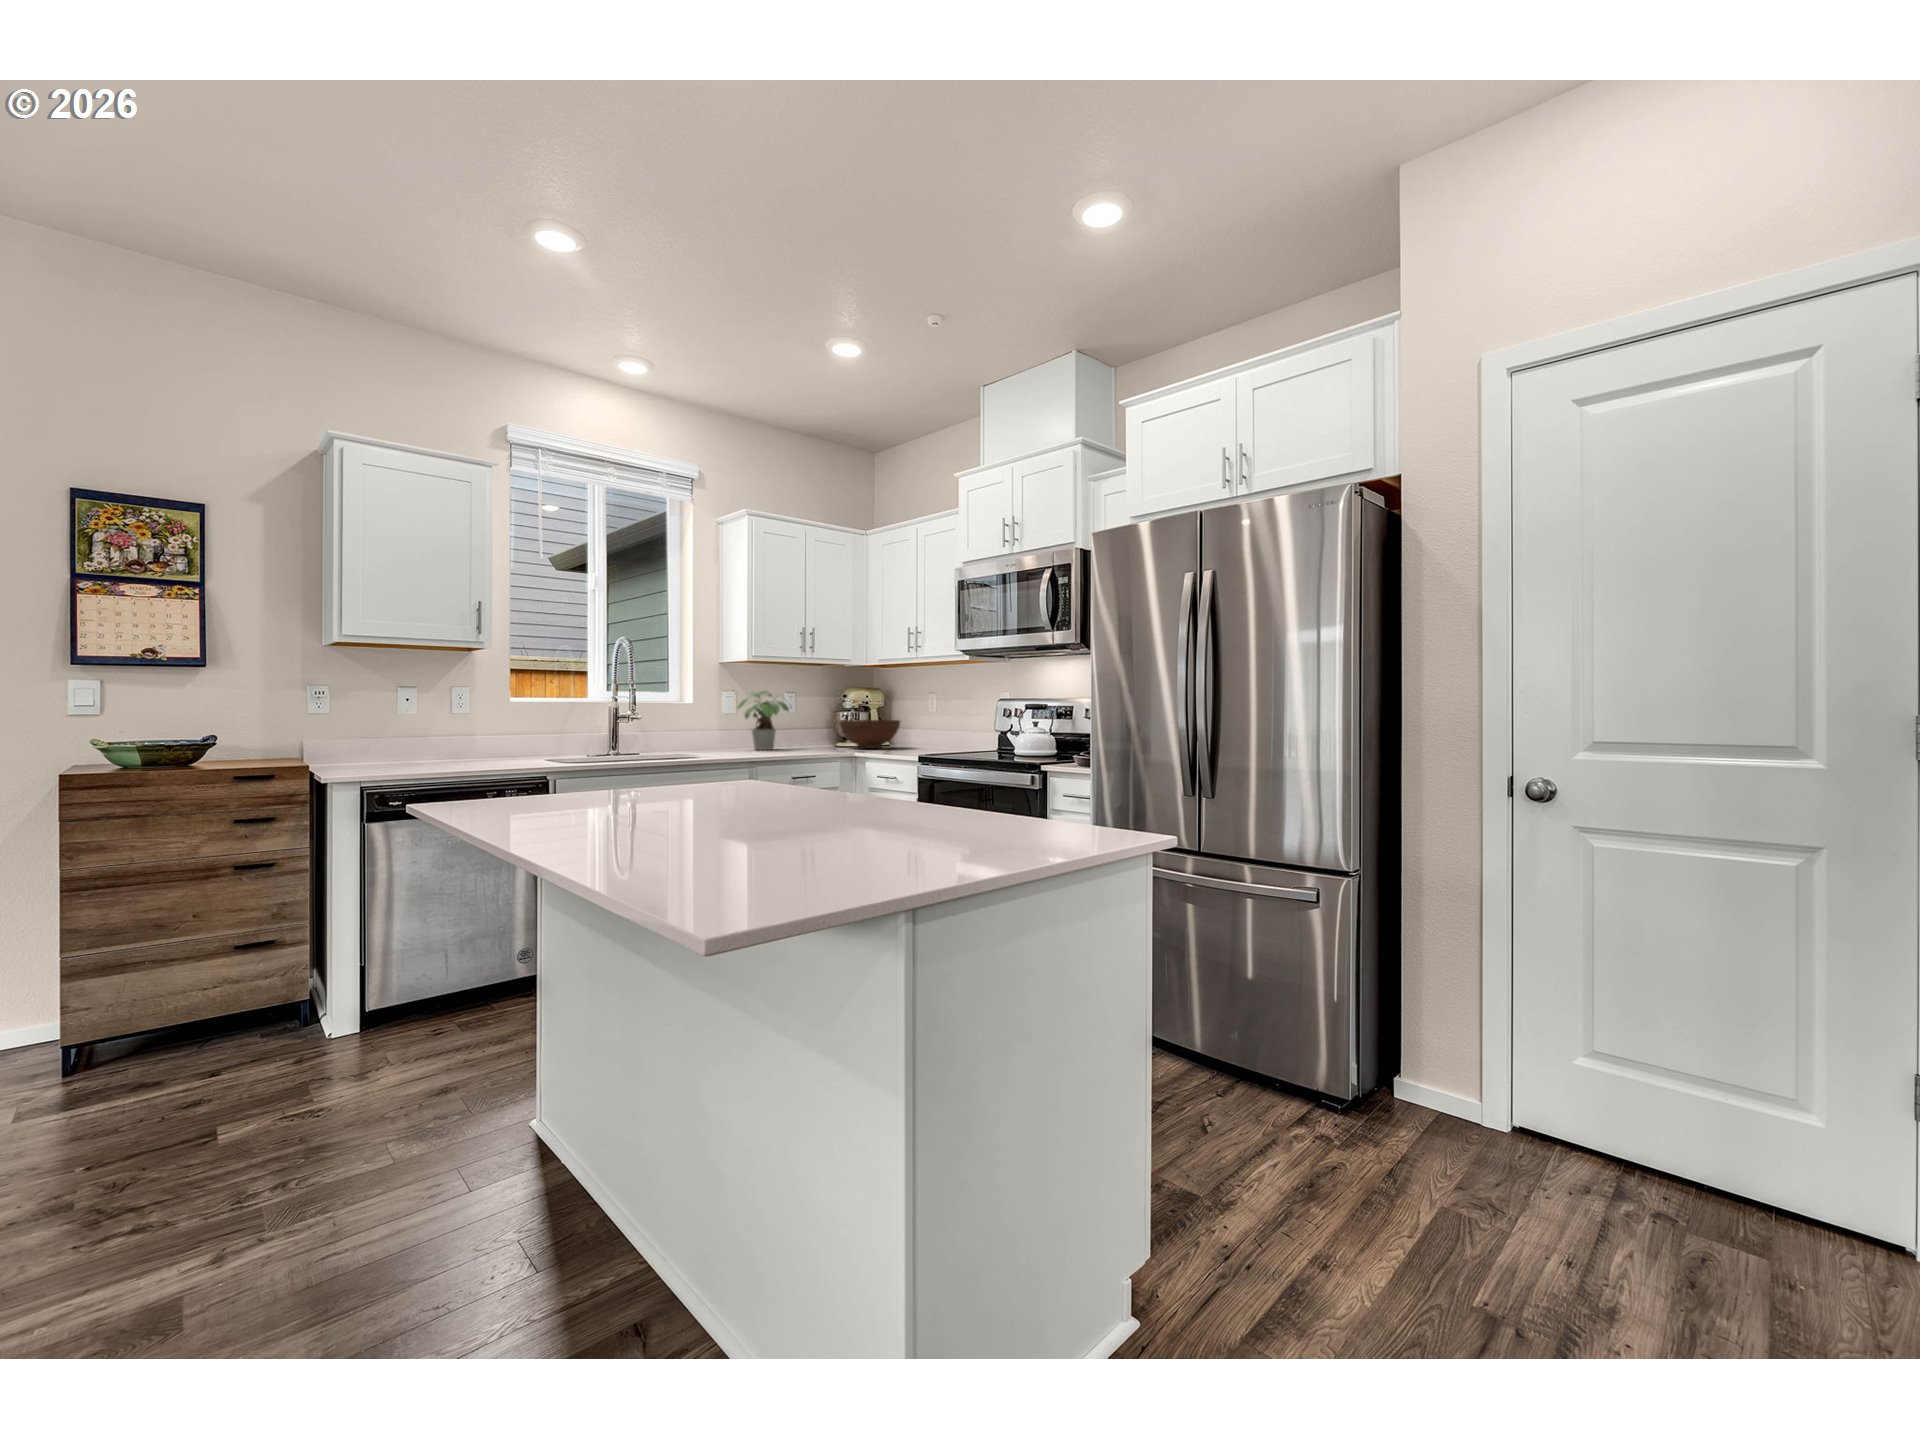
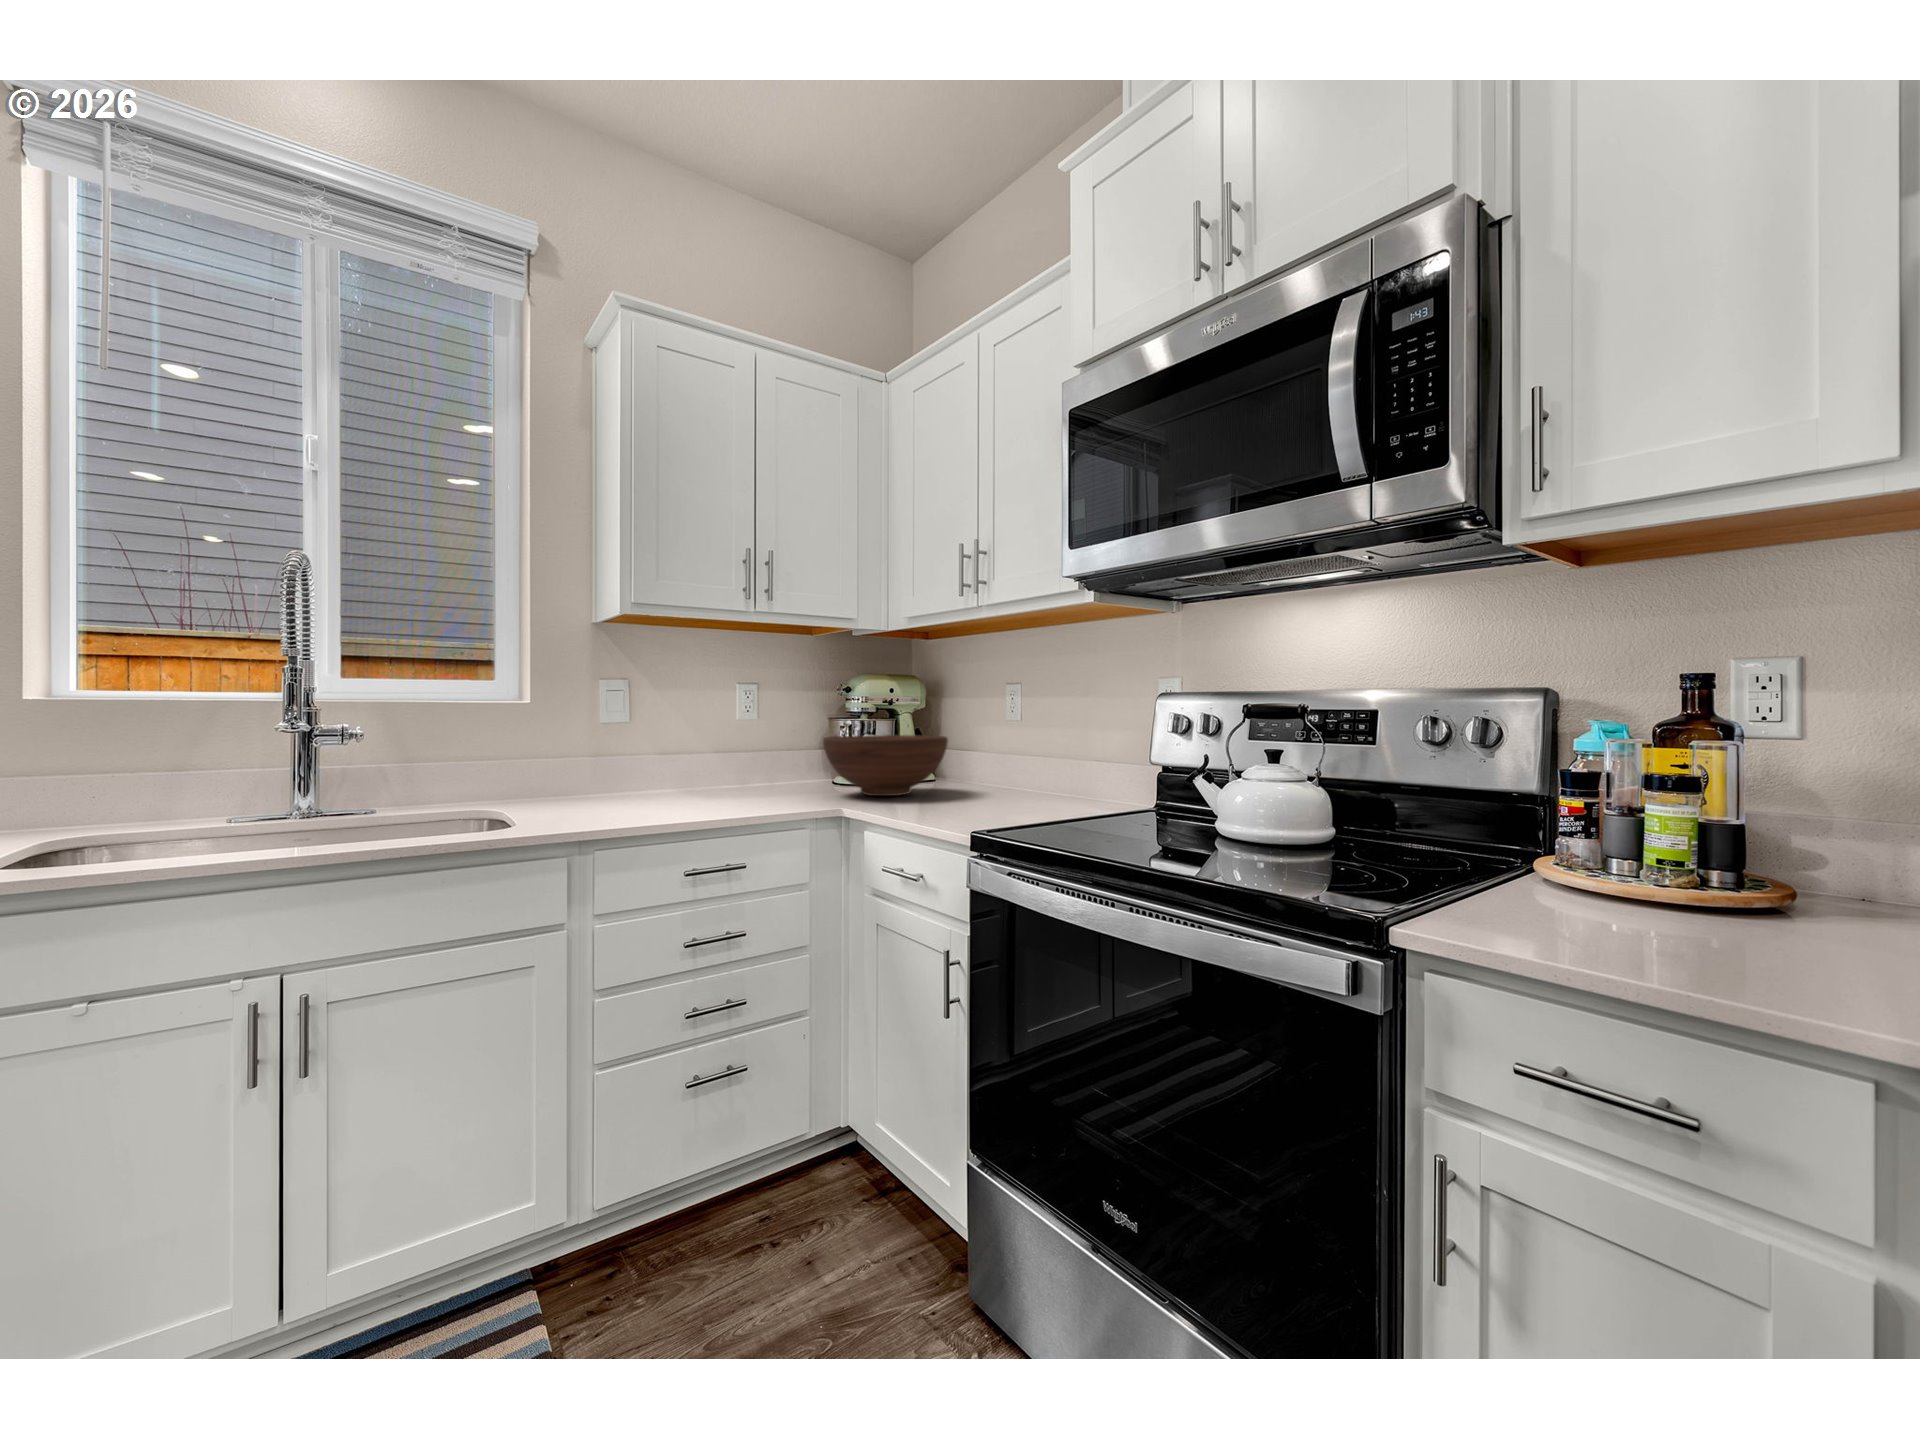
potted plant: present [738,691,789,750] -> none [610,680,735,800]

